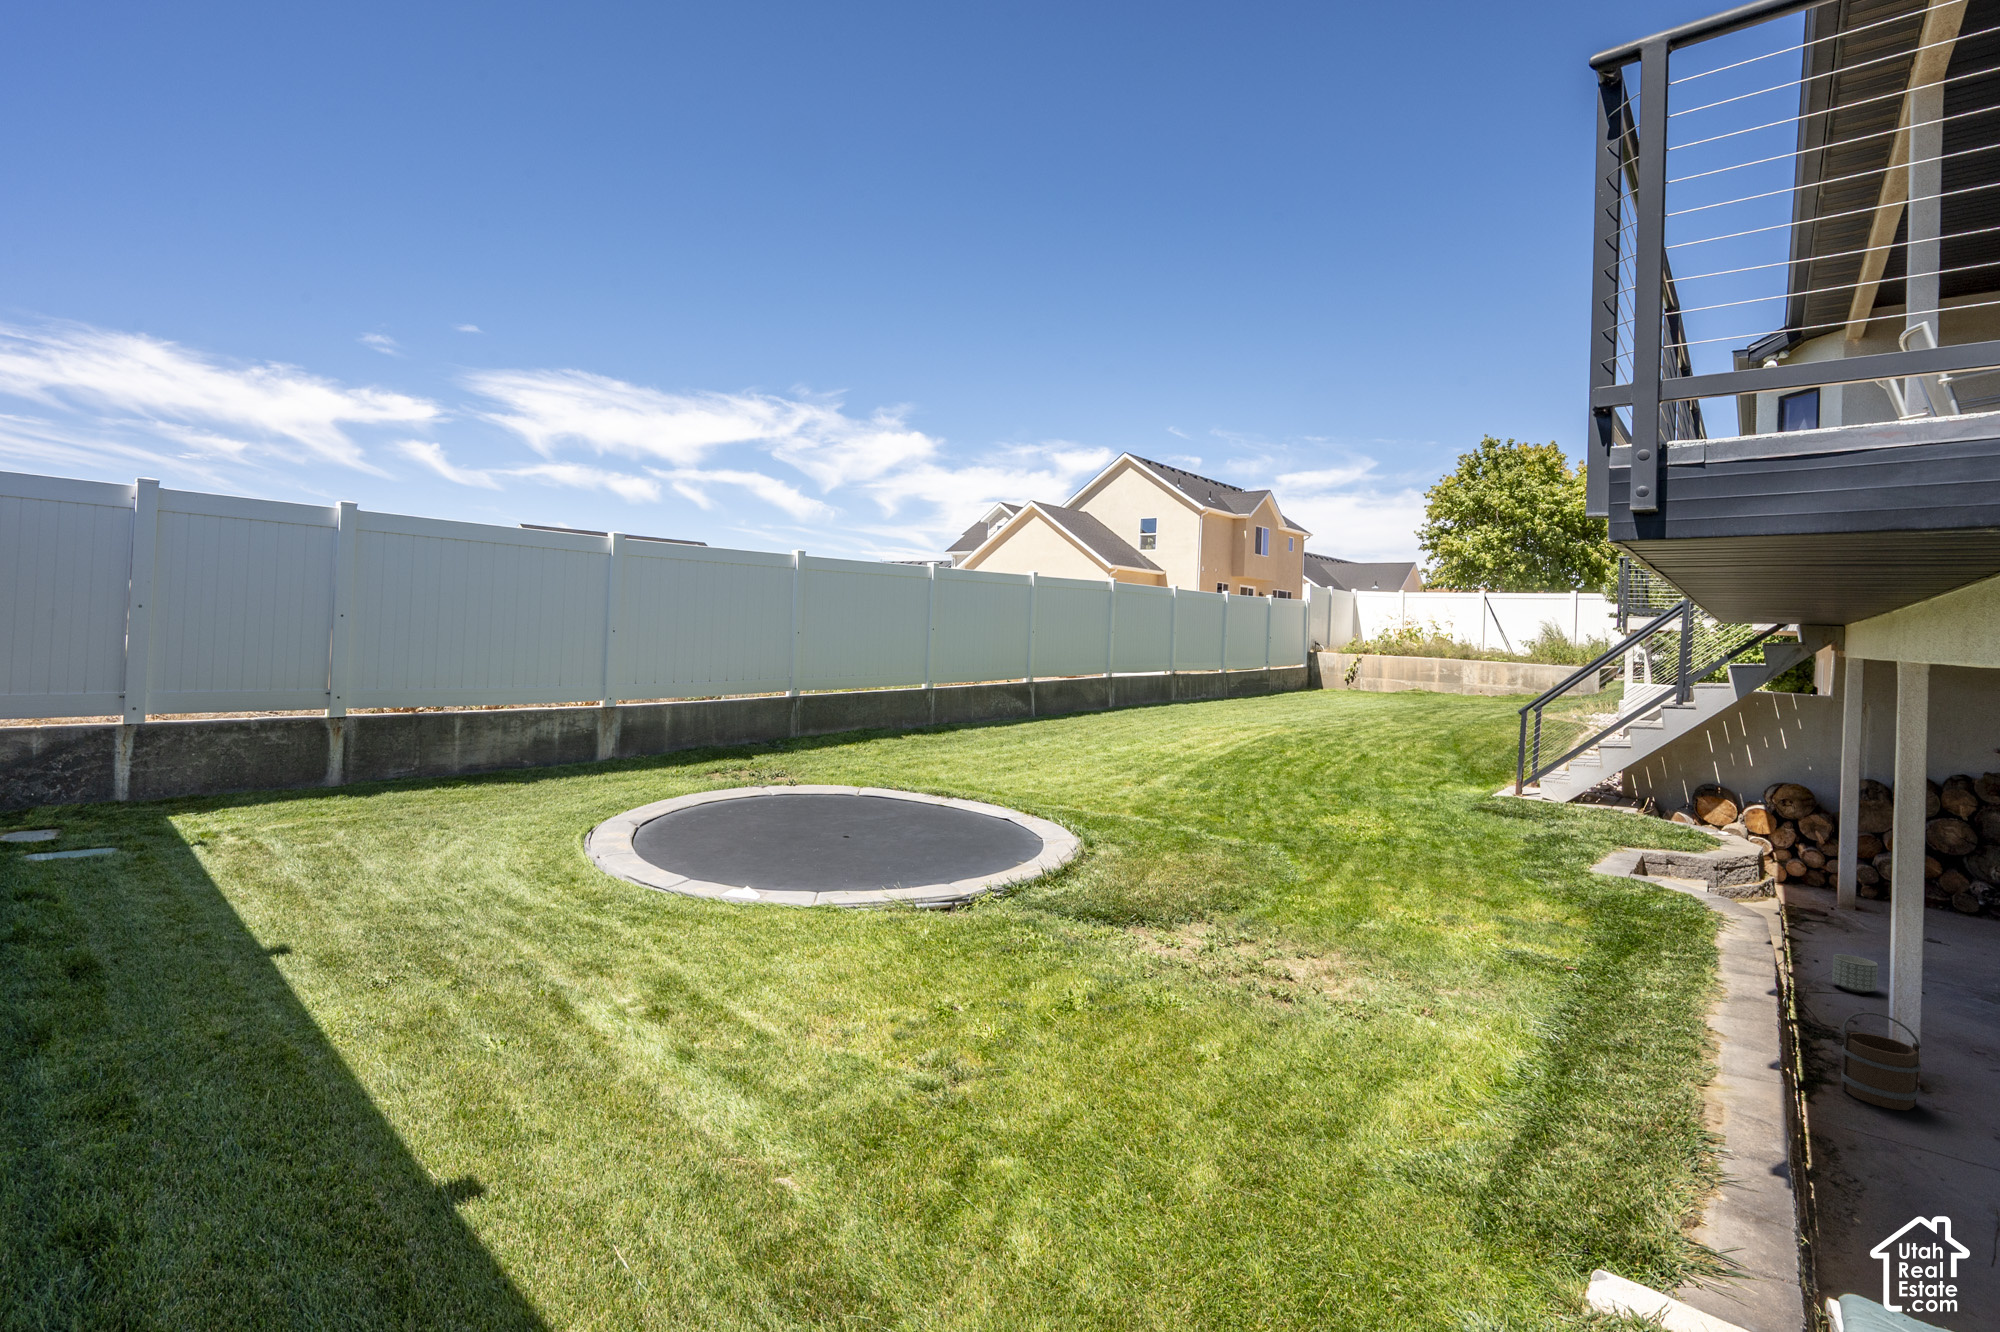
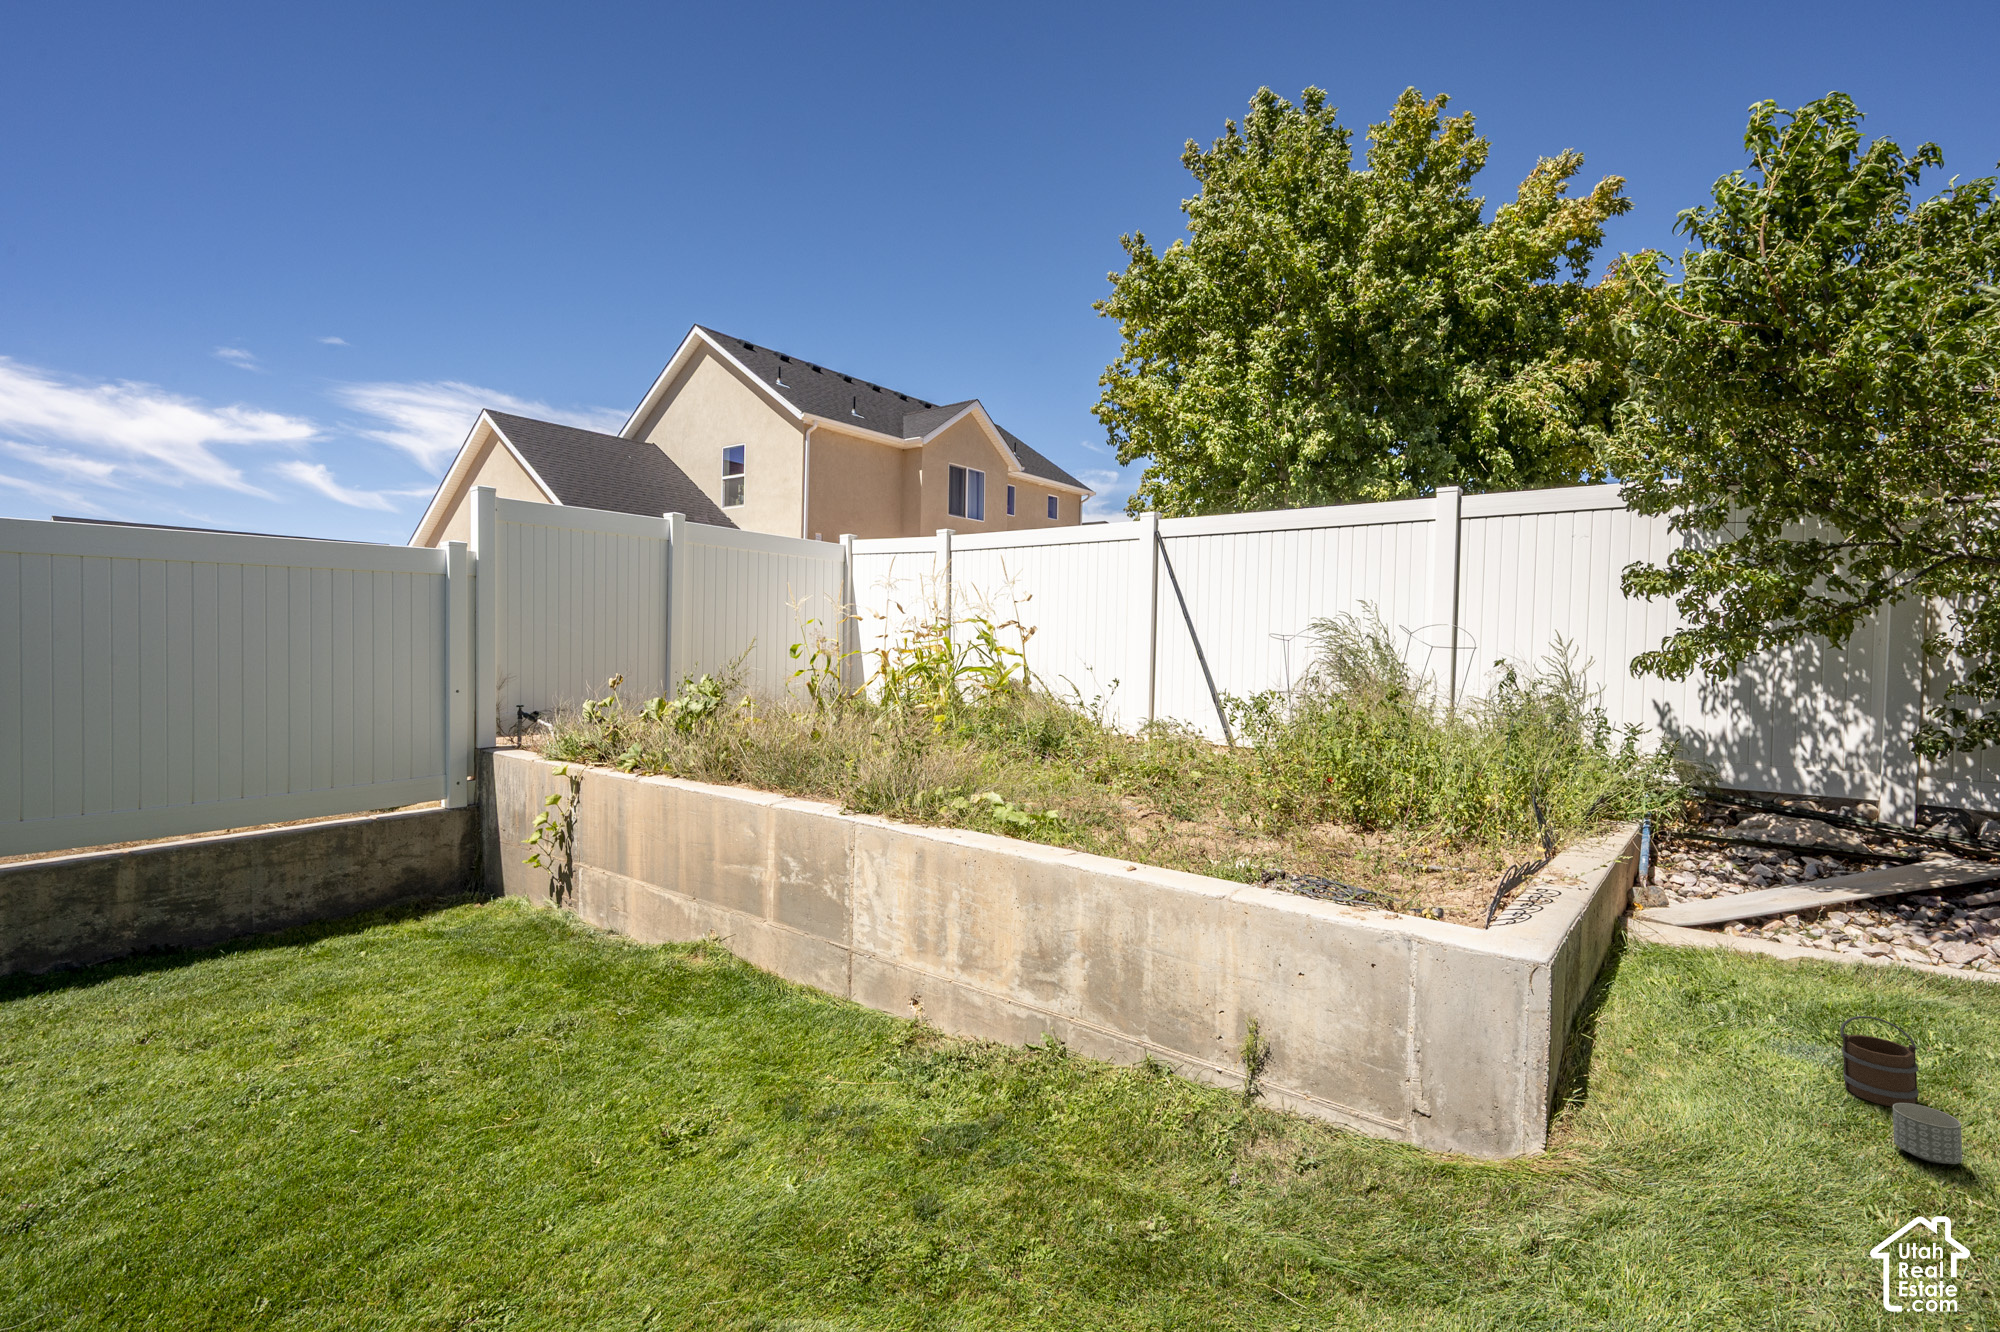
planter: present [1832,954,1878,993] -> present [1893,1103,1962,1164]

